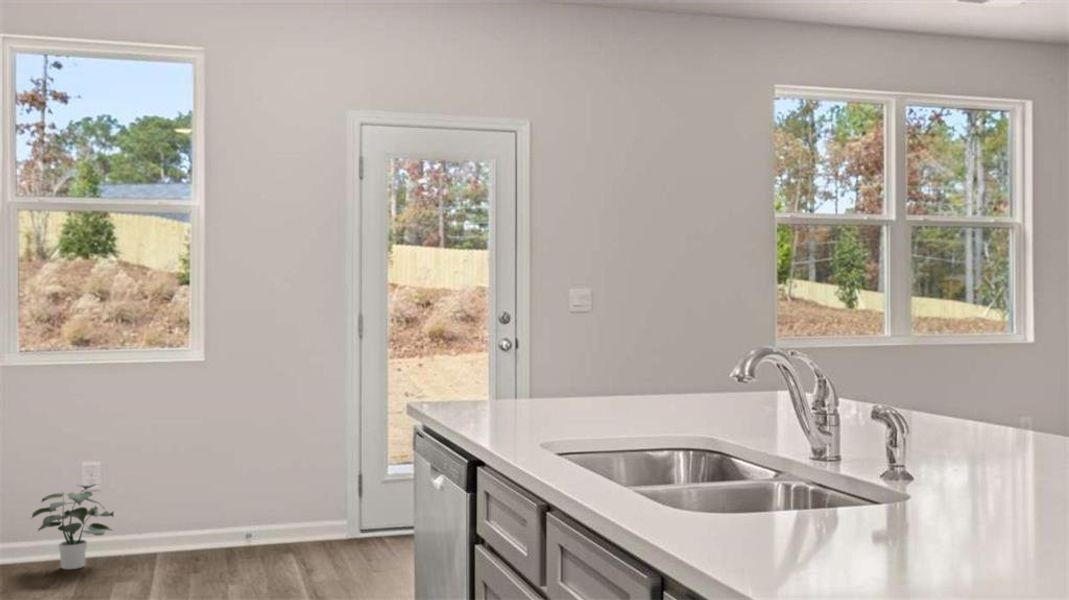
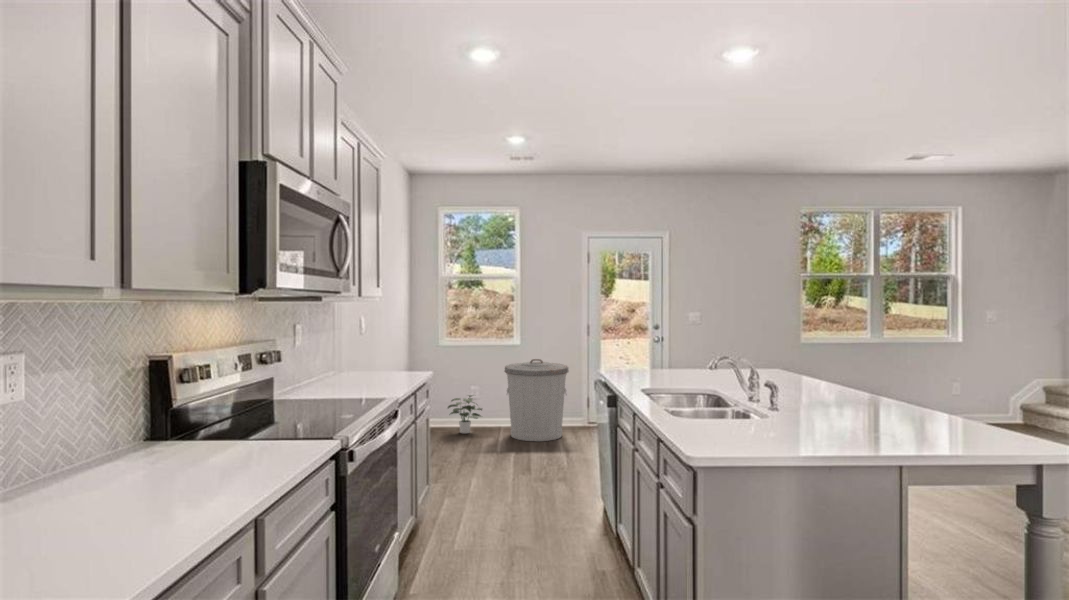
trash can: none [161,402,301,577] -> present [505,359,569,441]

